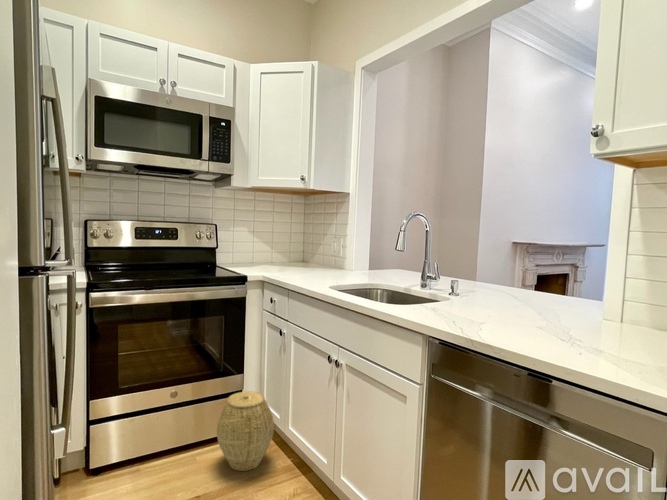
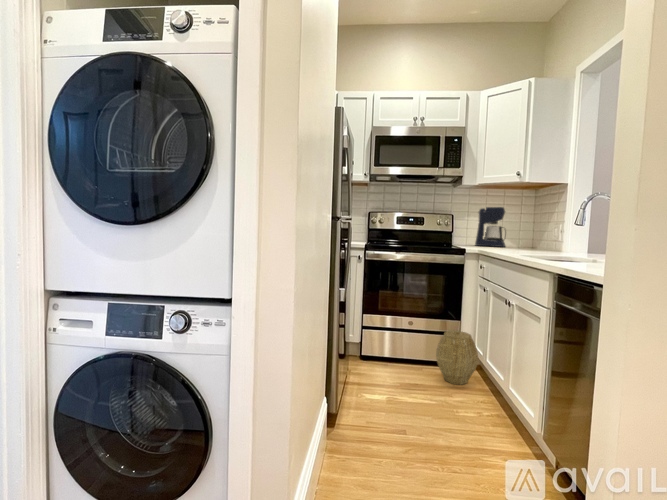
coffee maker: none [245,215,281,265] -> present [475,207,506,247]

